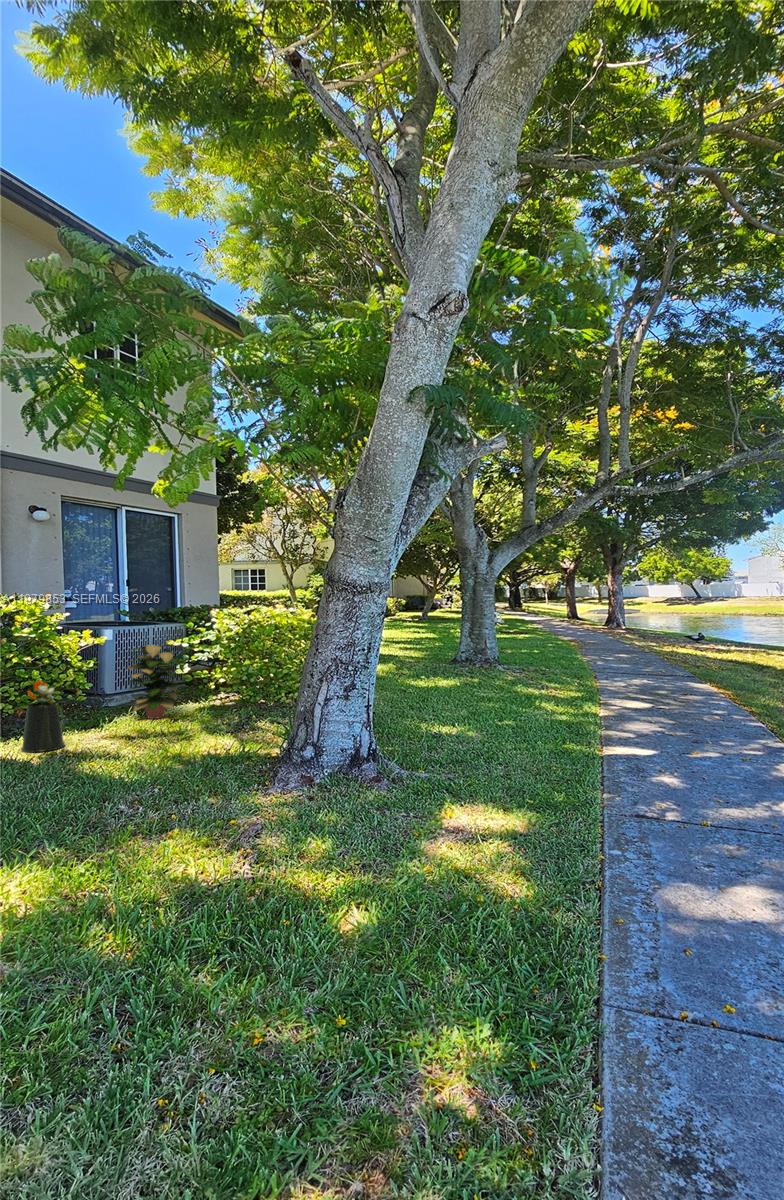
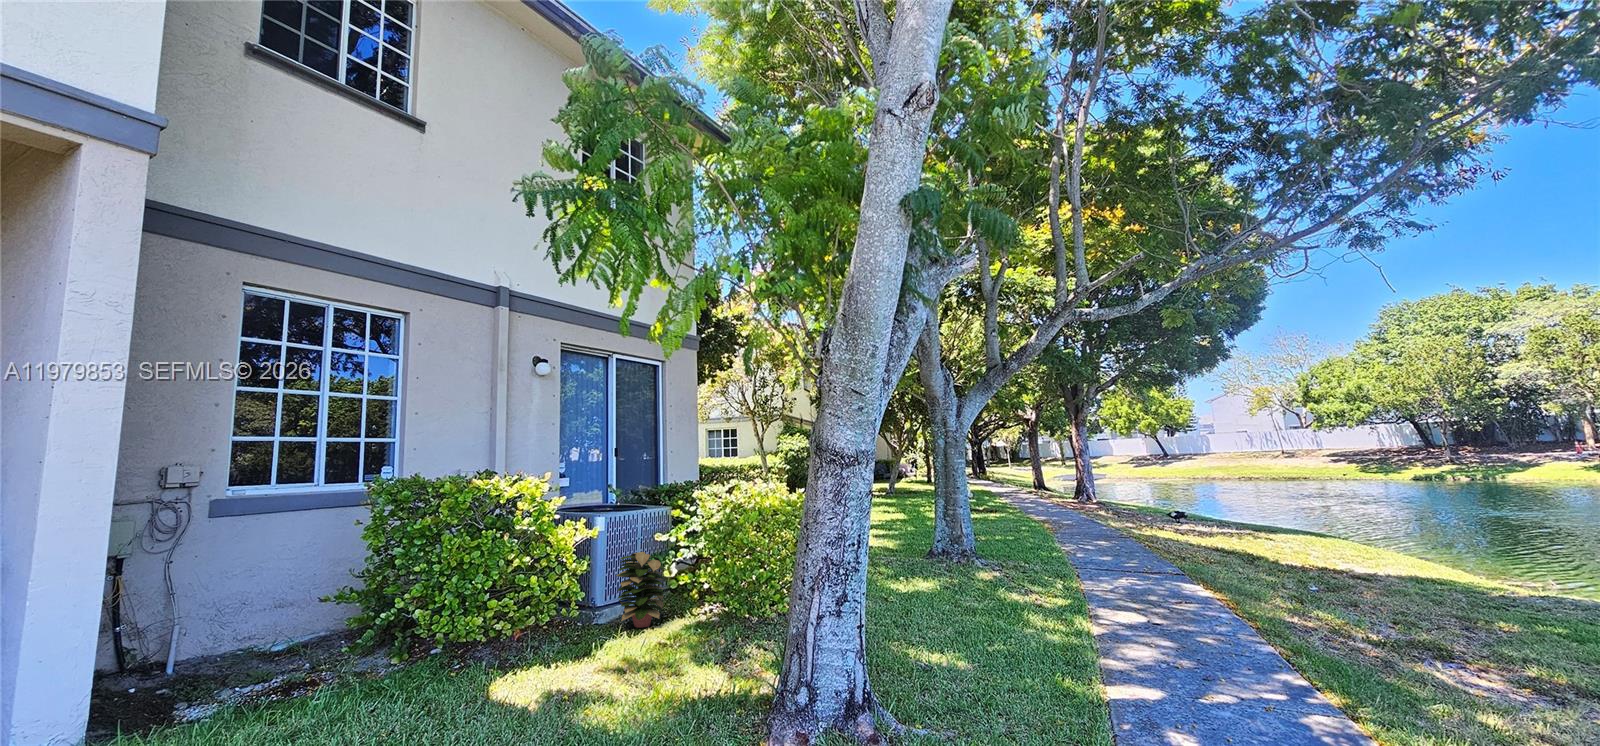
watering can: present [21,680,65,752] -> none [517,595,560,673]

